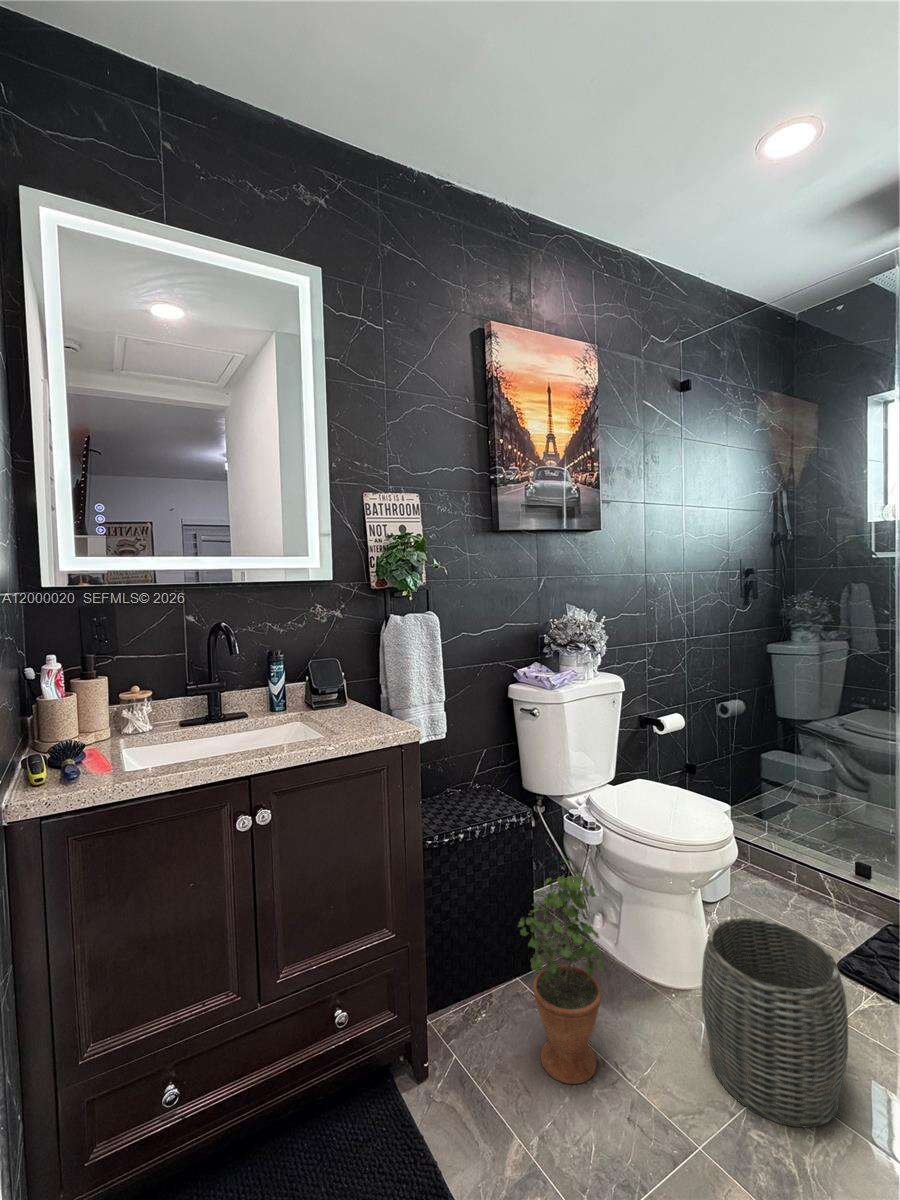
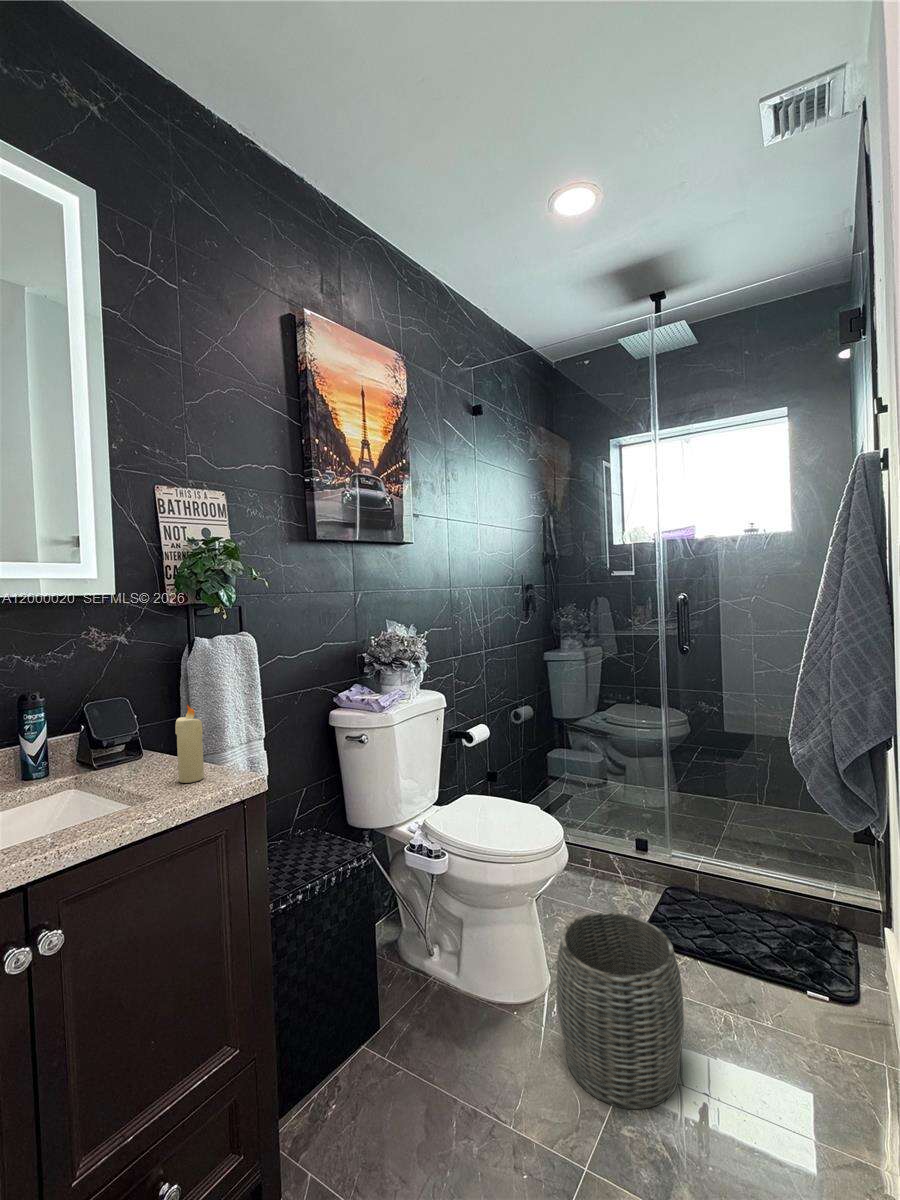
candle: none [359,667,379,727] -> present [175,705,204,783]
potted plant: present [518,861,603,1084] -> none [378,898,472,1153]

